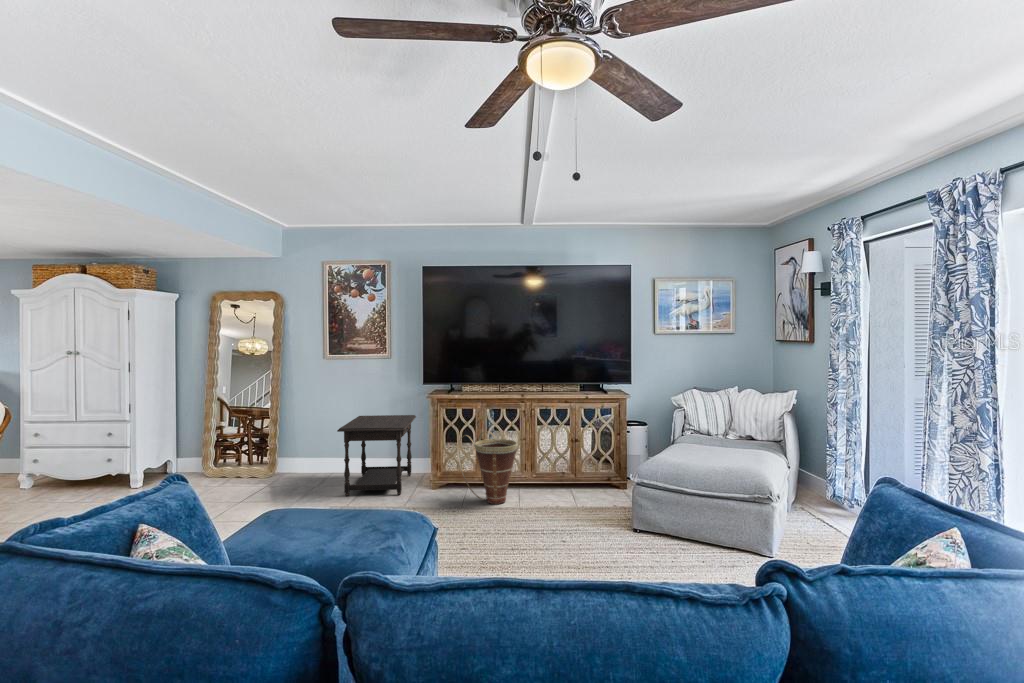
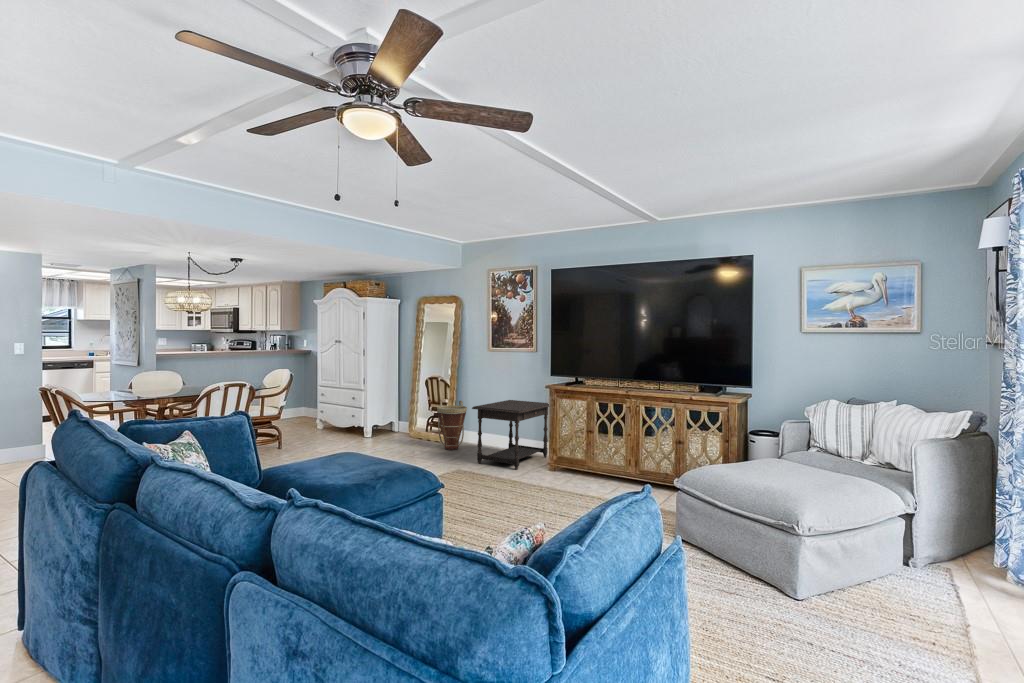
basket: present [457,432,517,504] -> present [437,401,467,450]

